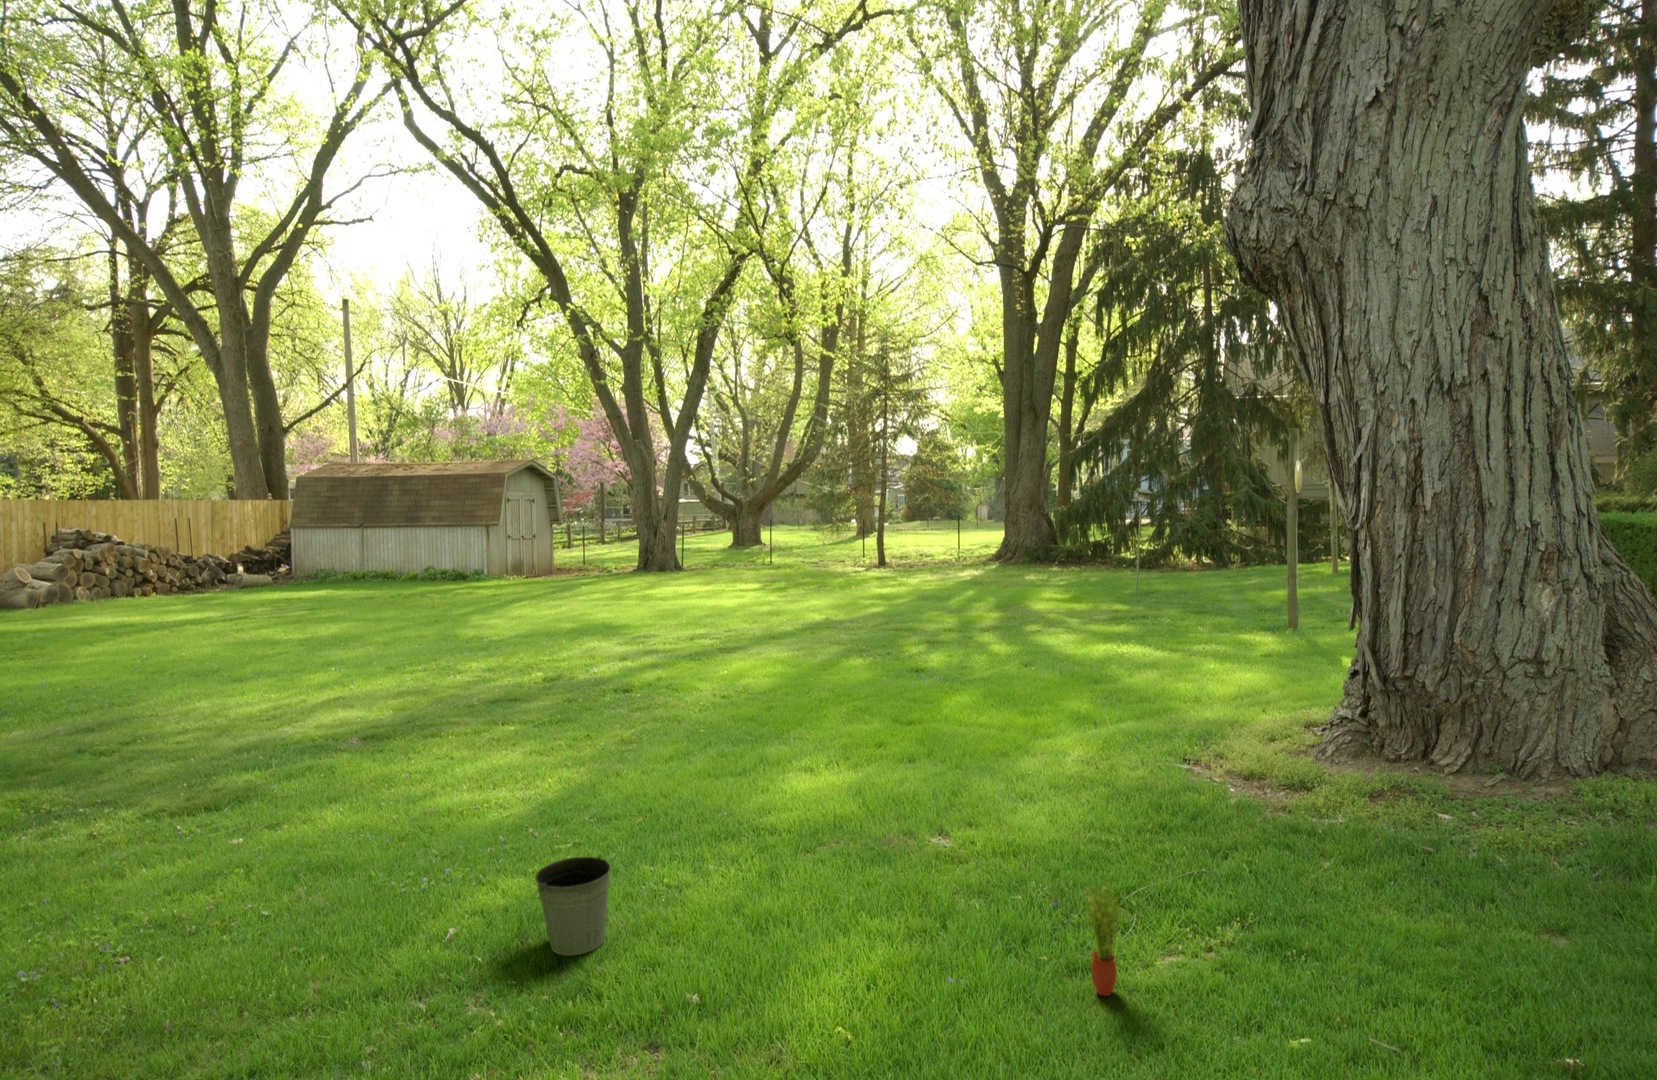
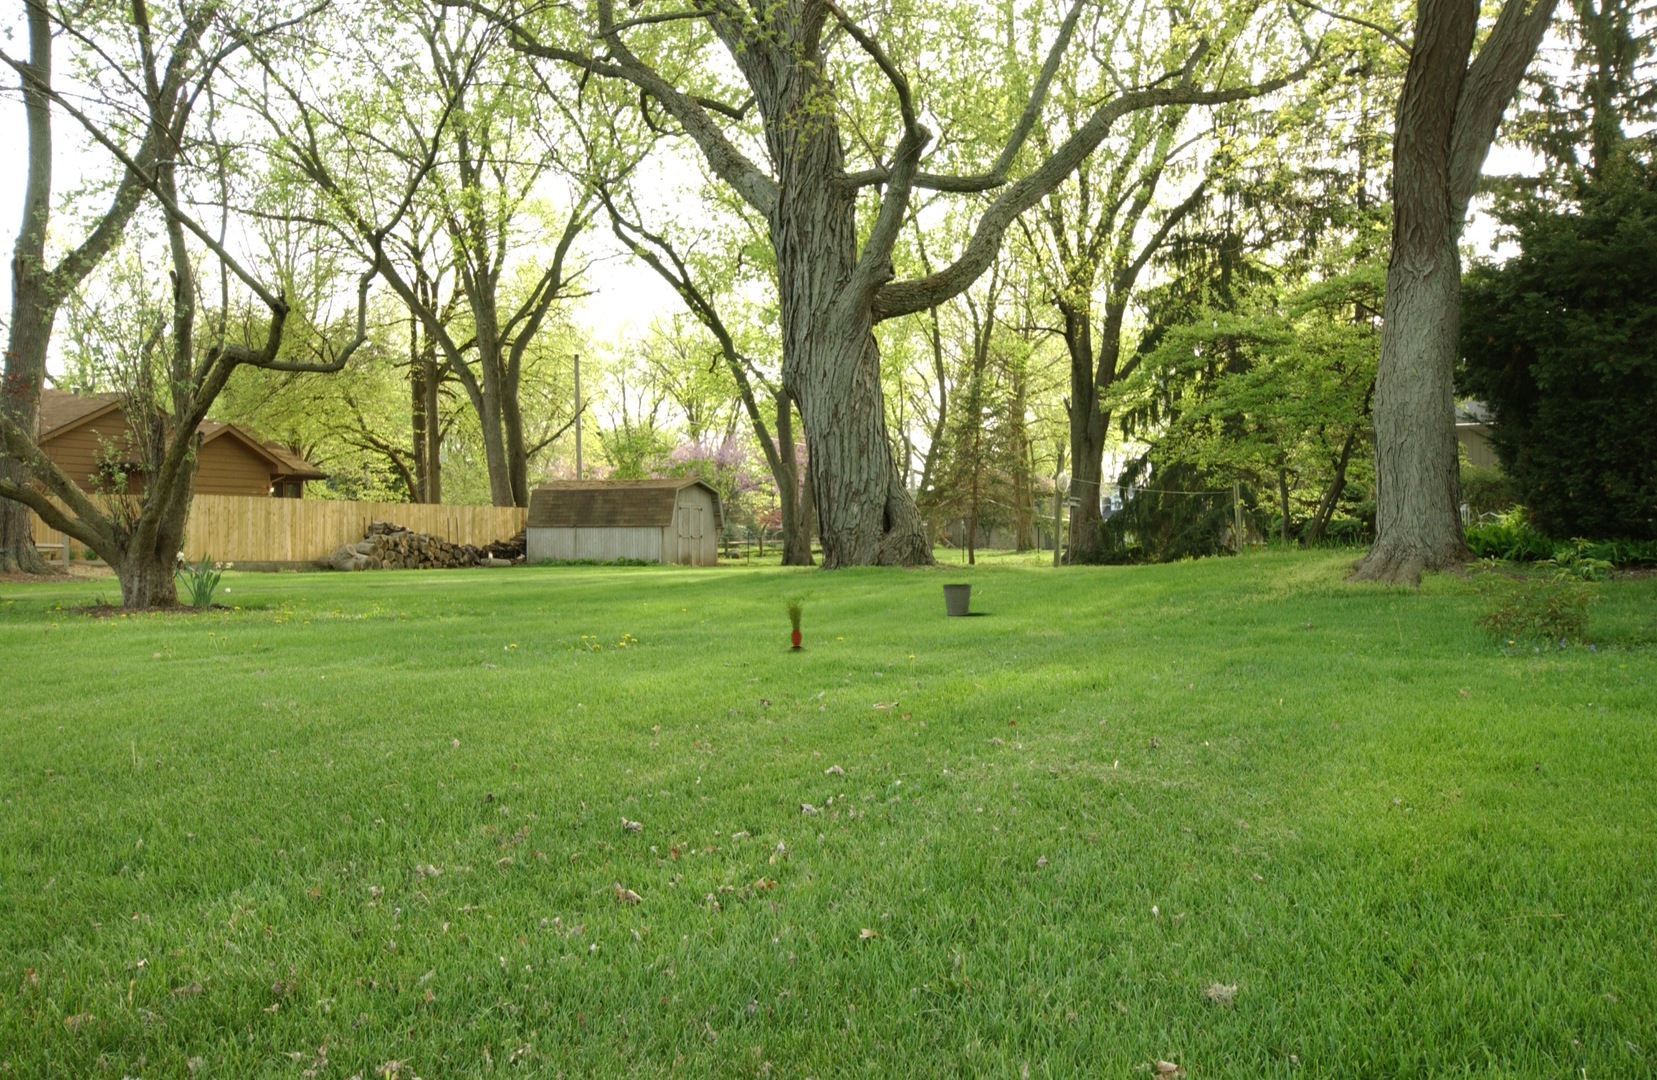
bucket: present [533,855,611,956] -> present [943,584,971,616]

